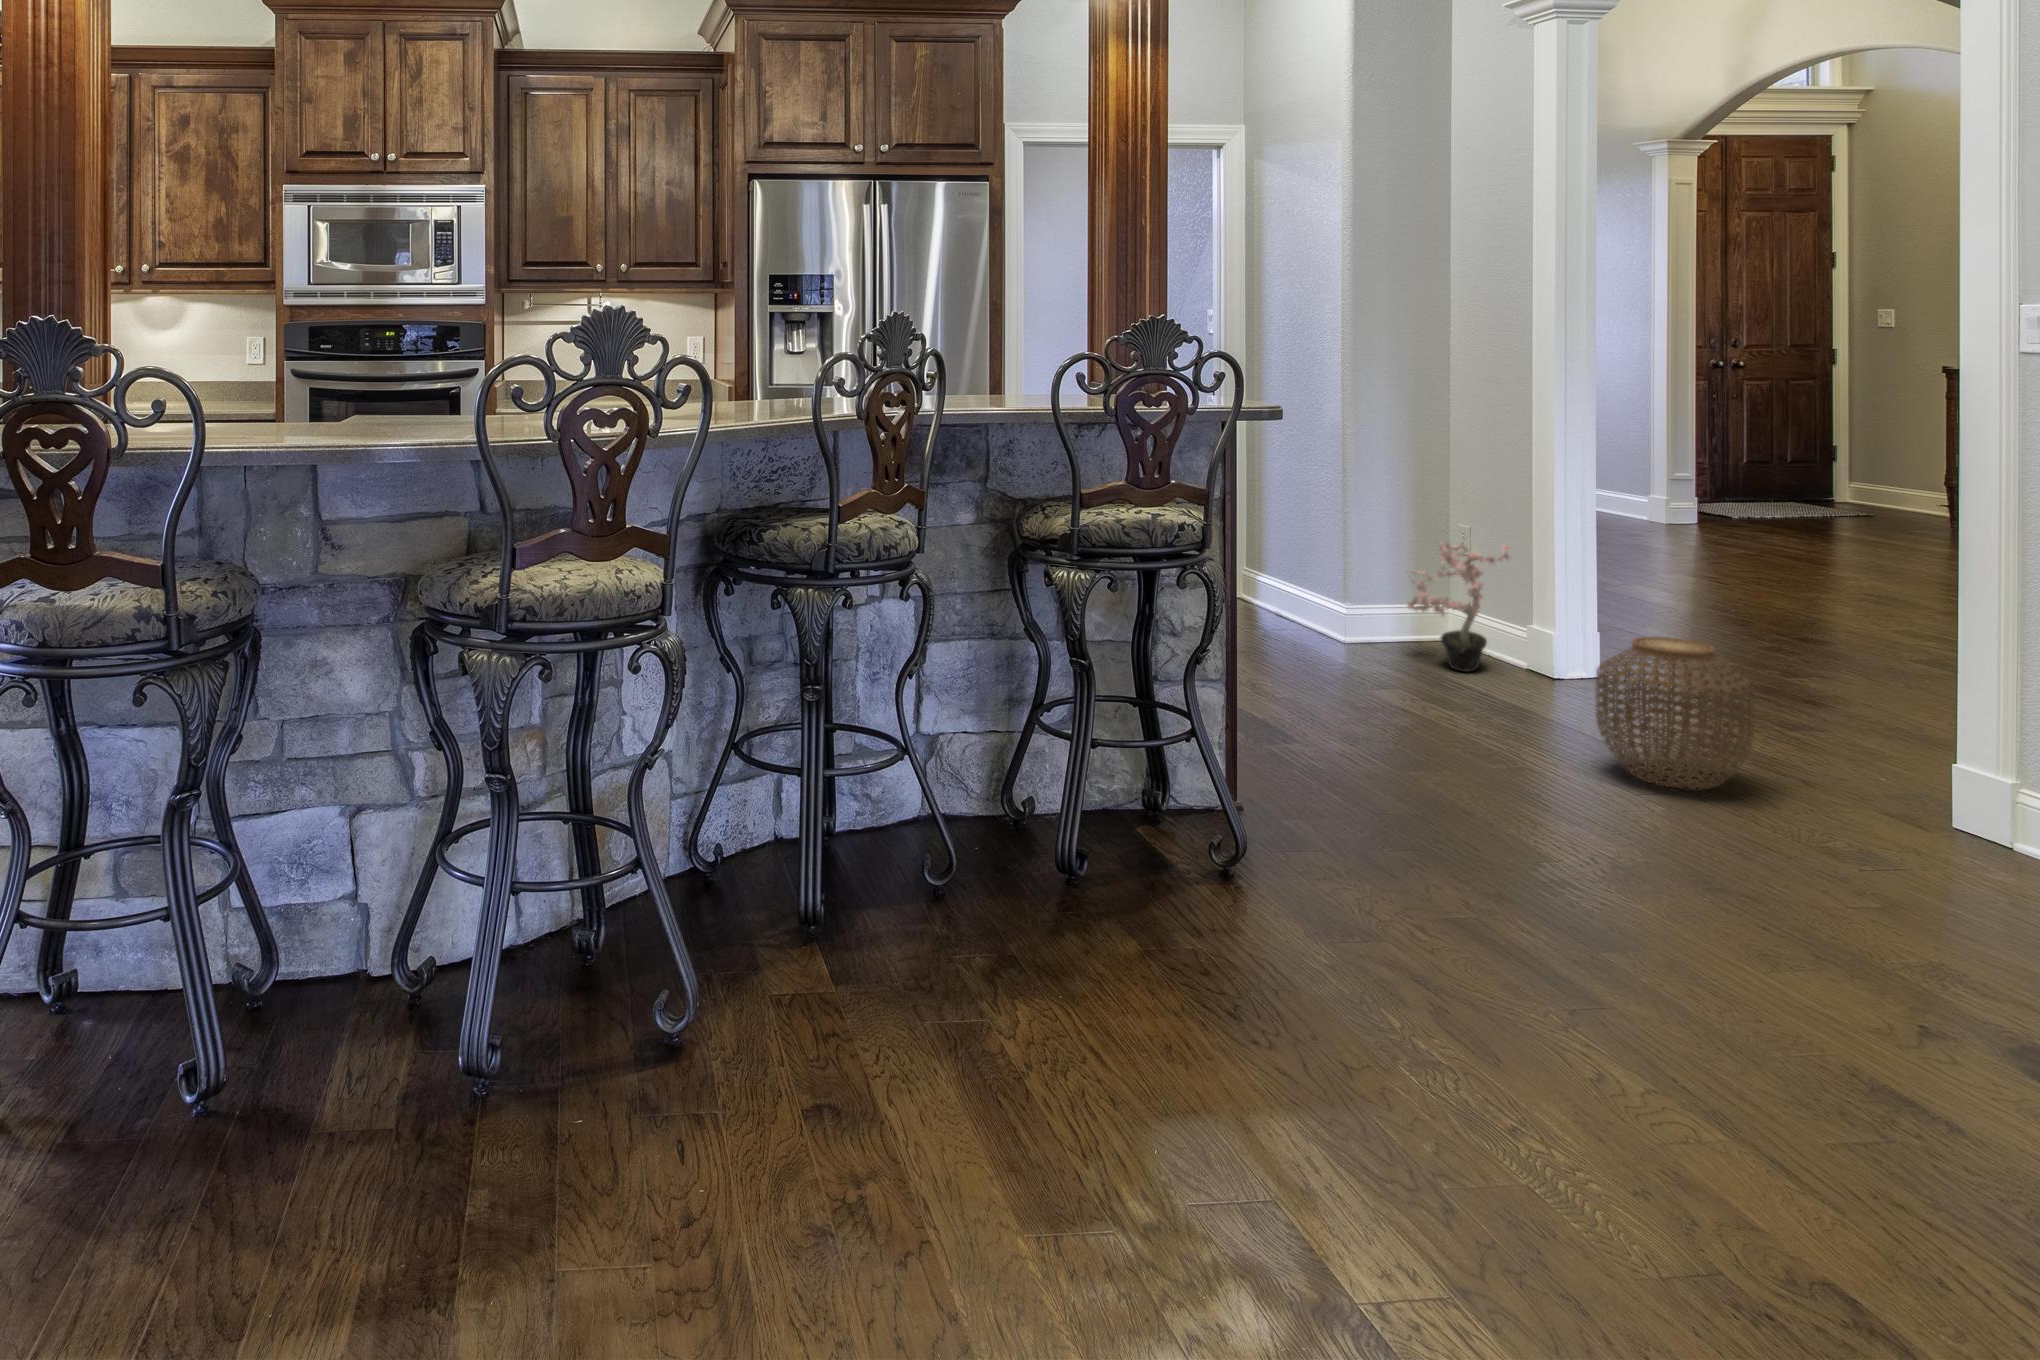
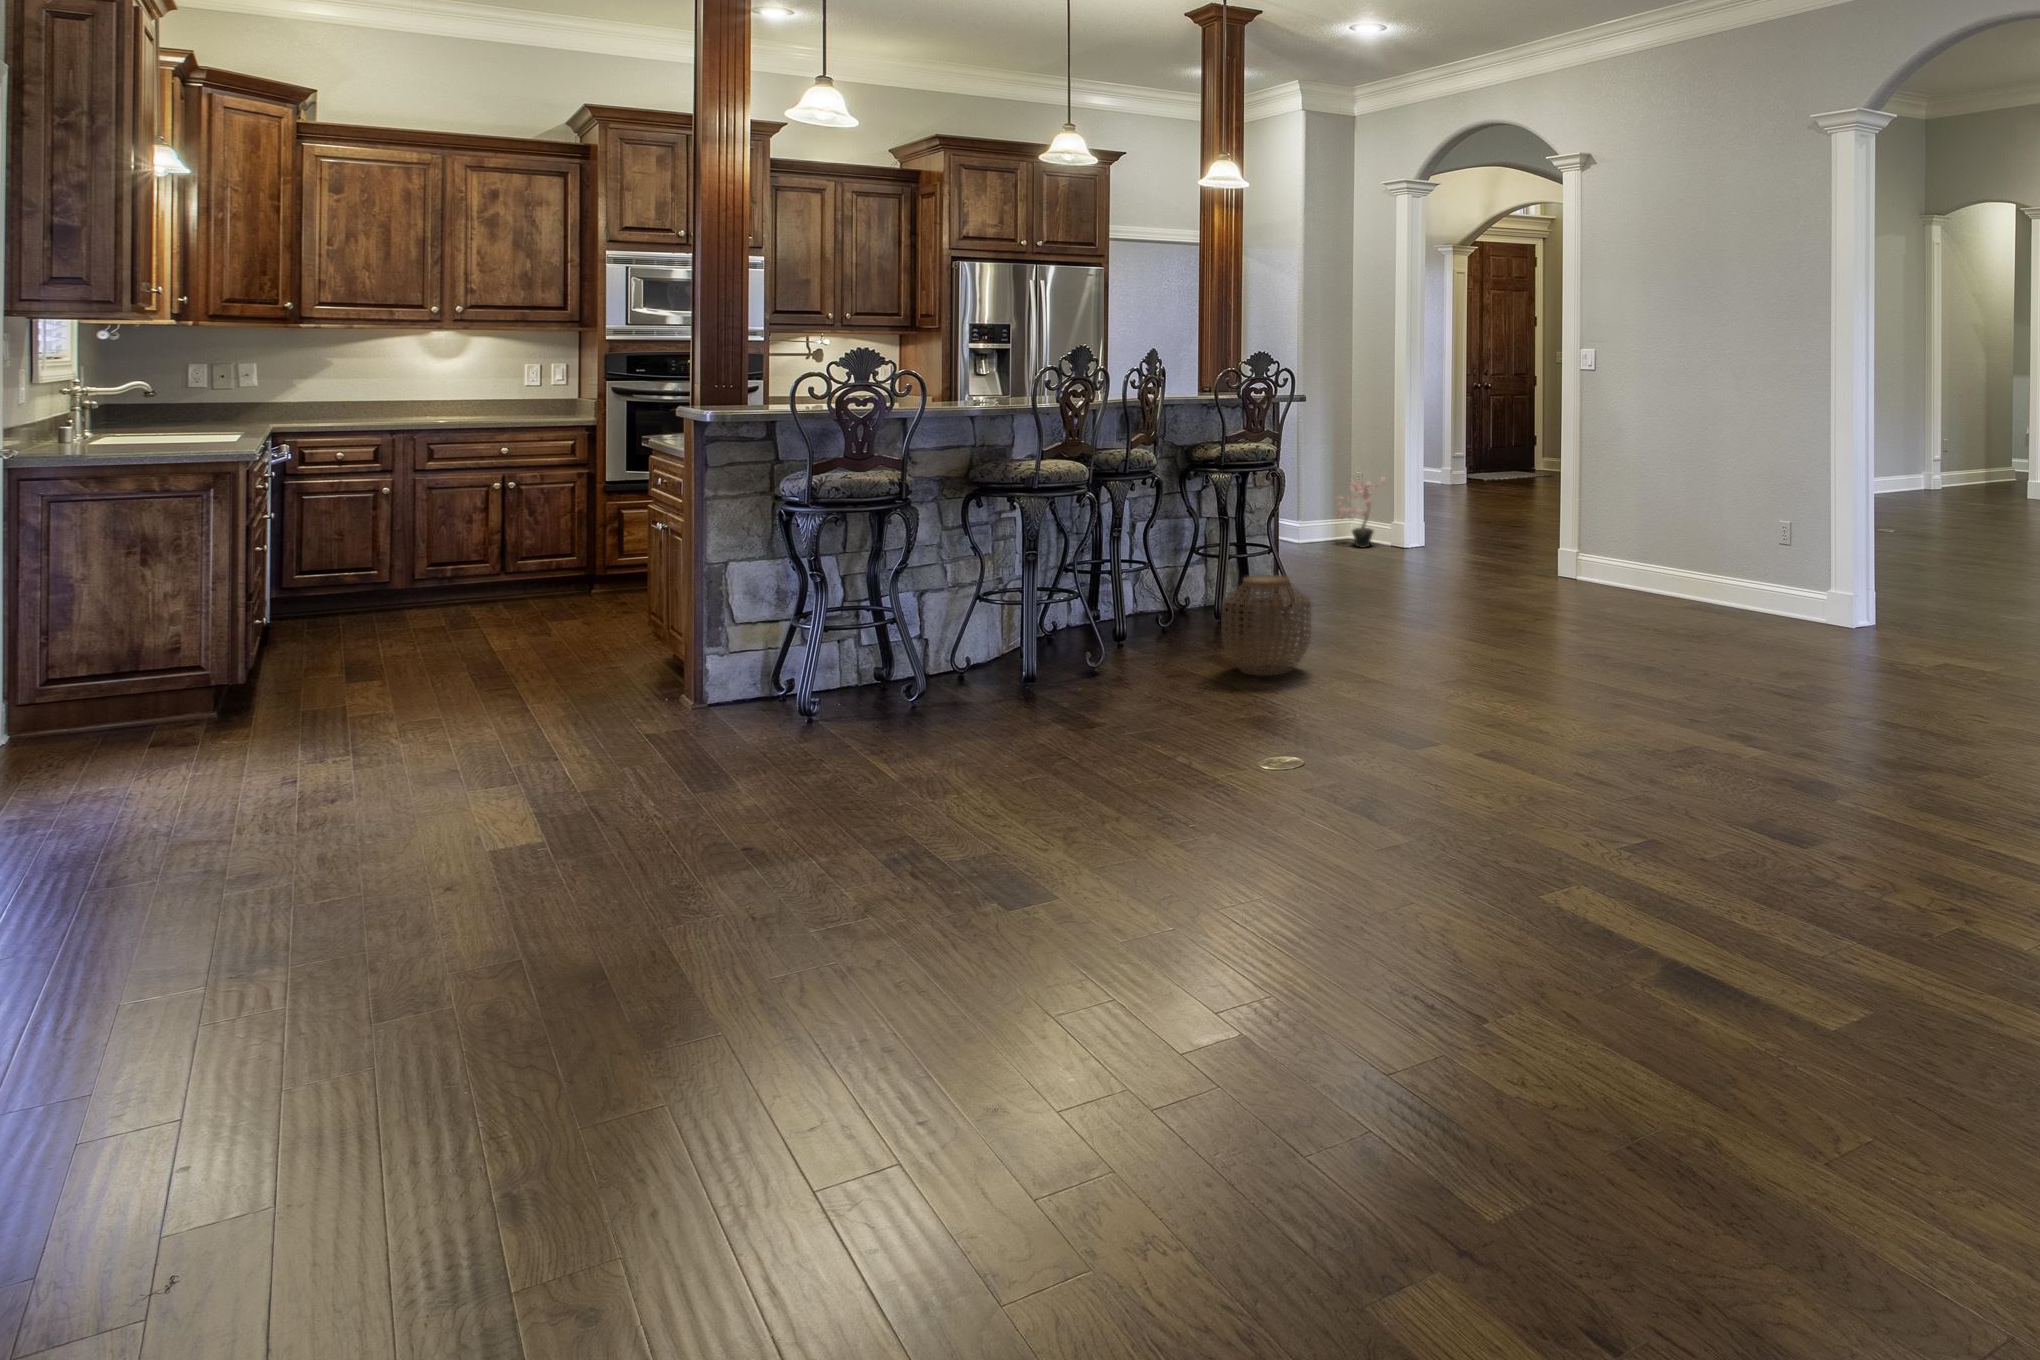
woven basket: present [1596,637,1754,789] -> present [1221,575,1311,675]

